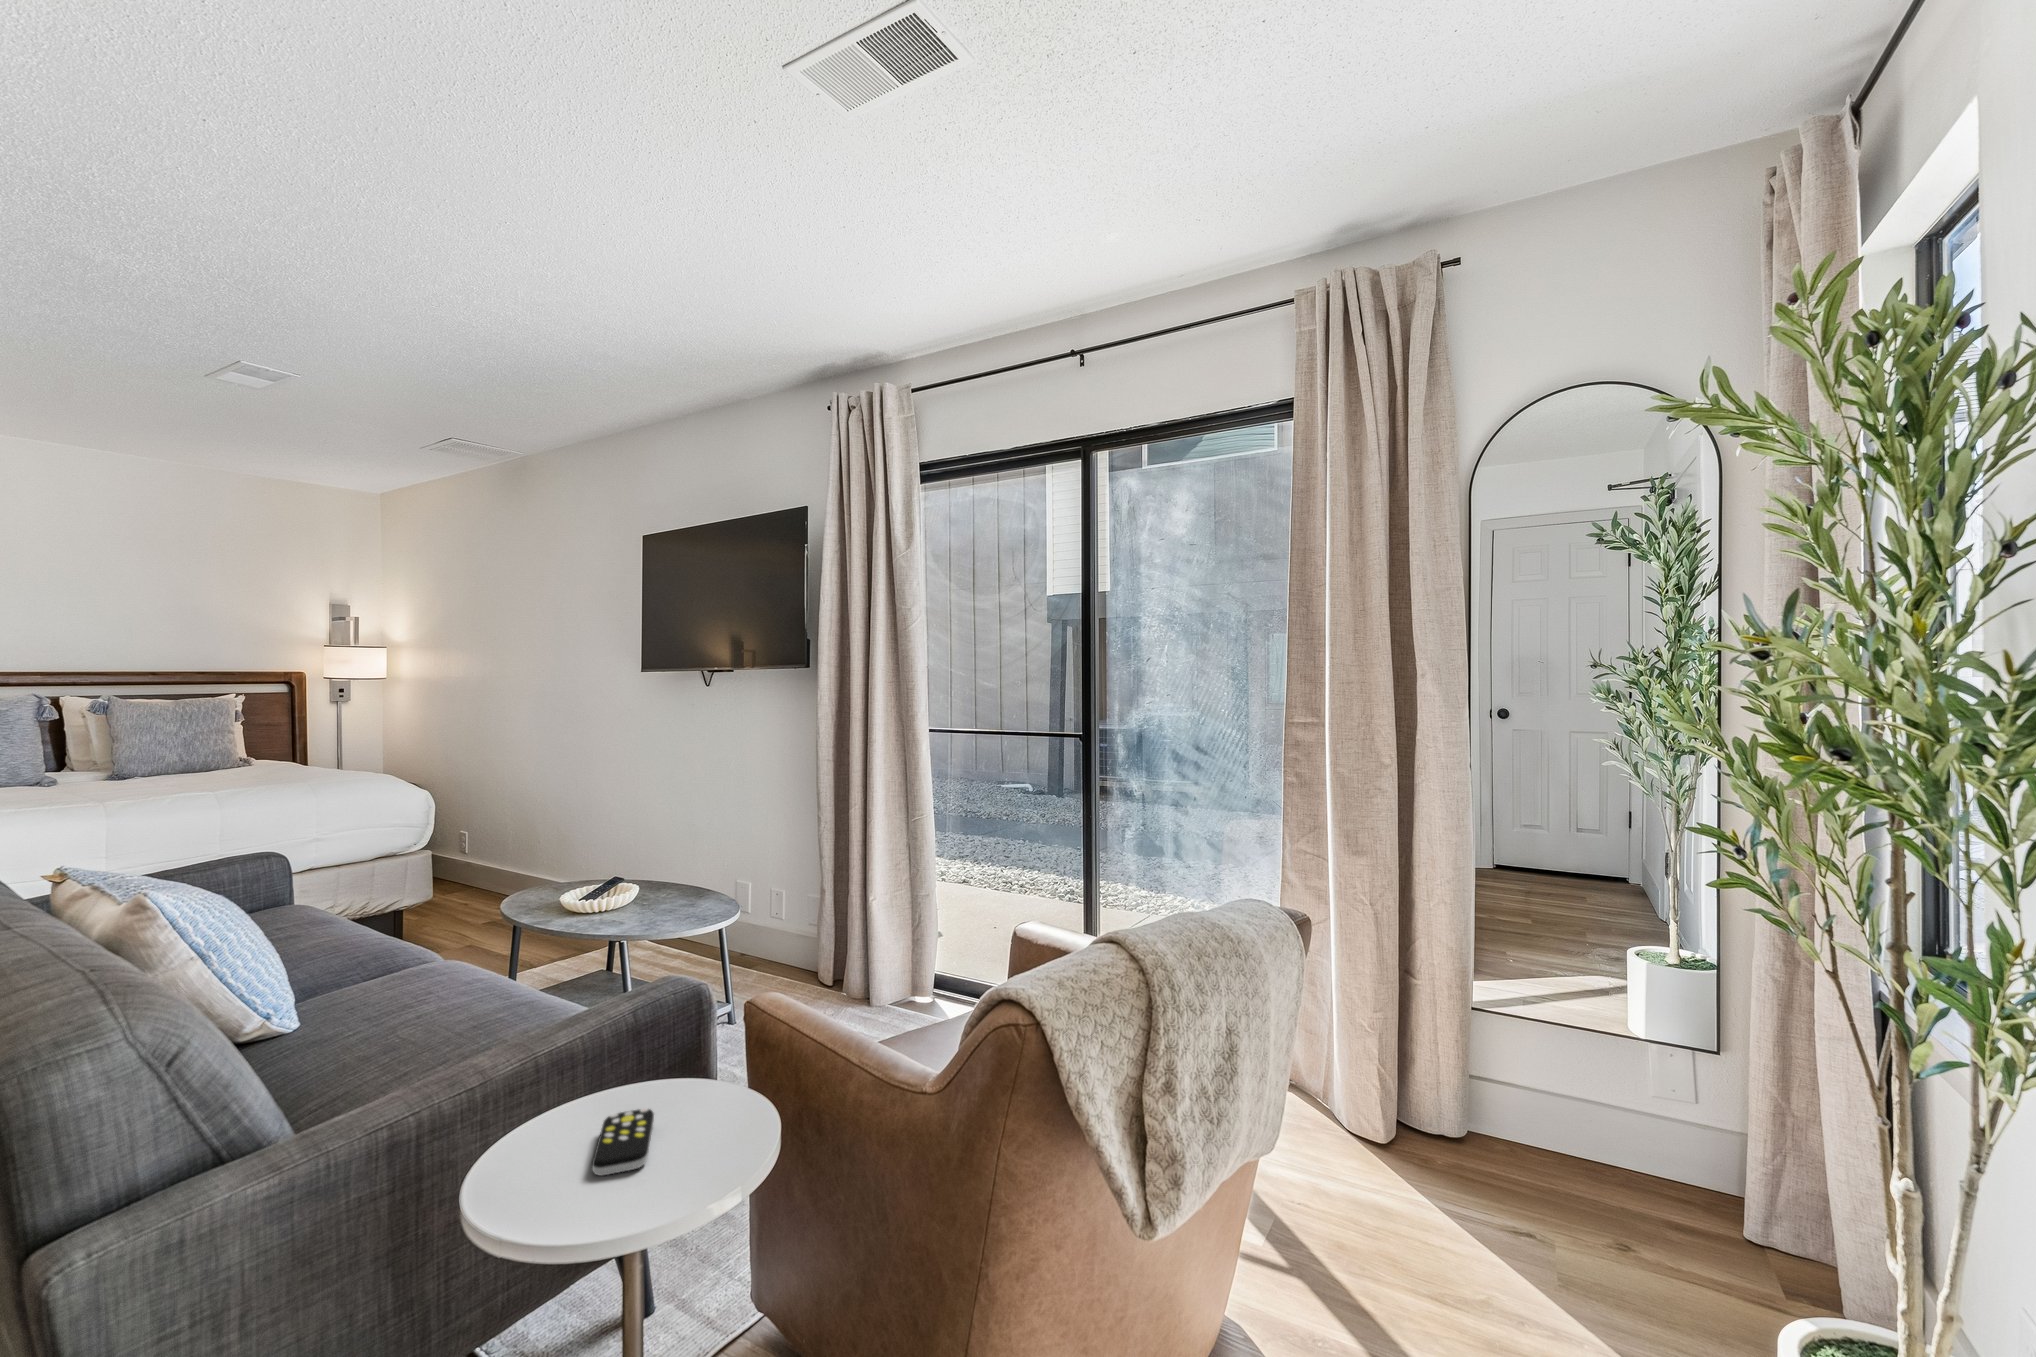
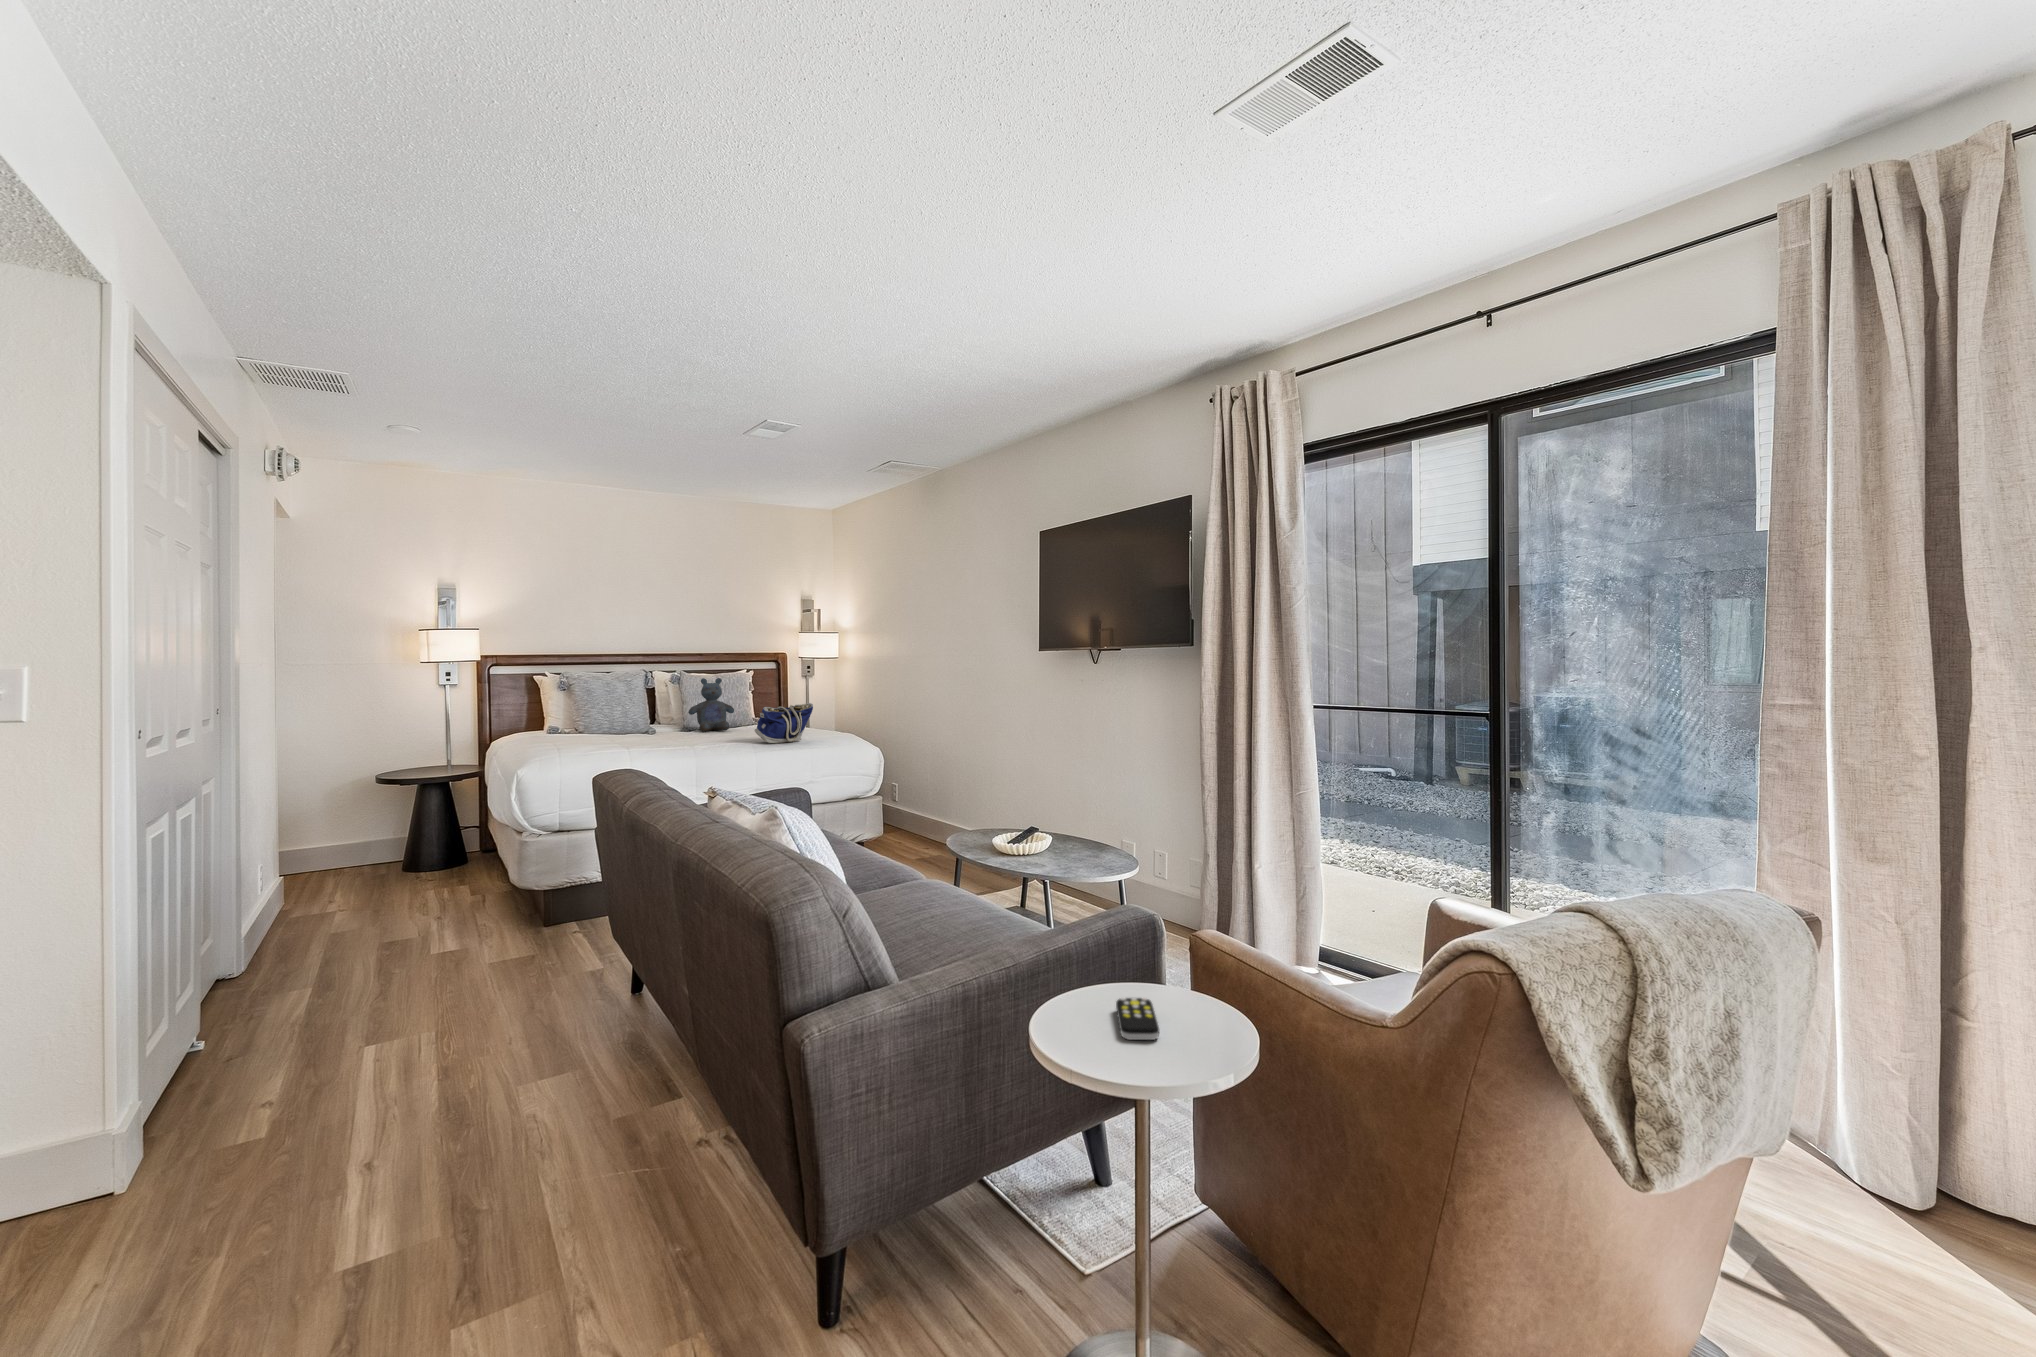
stuffed bear: none [107,706,195,782] -> present [688,678,734,731]
tote bag: none [218,738,323,794] -> present [755,703,813,743]

